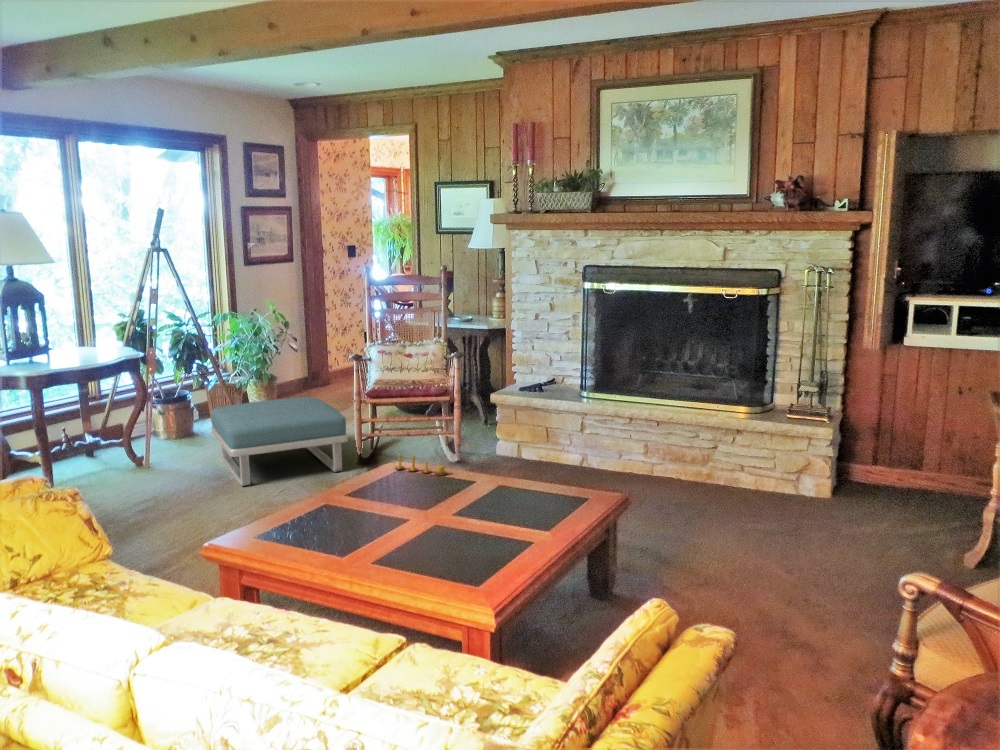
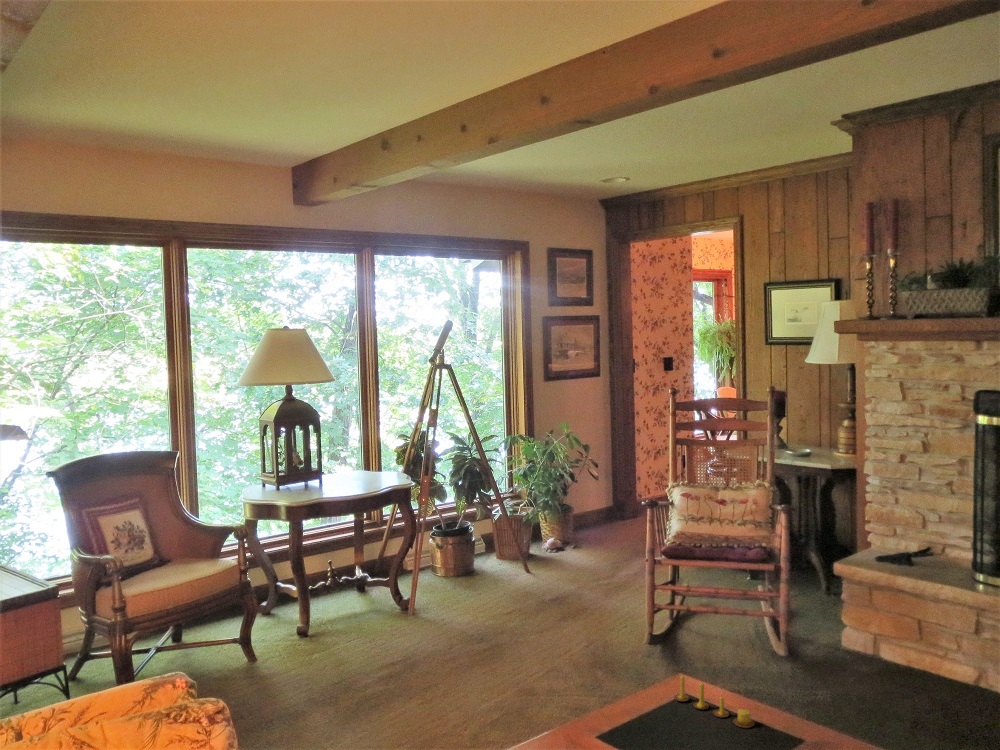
footstool: present [211,397,348,486] -> none [480,544,633,658]

